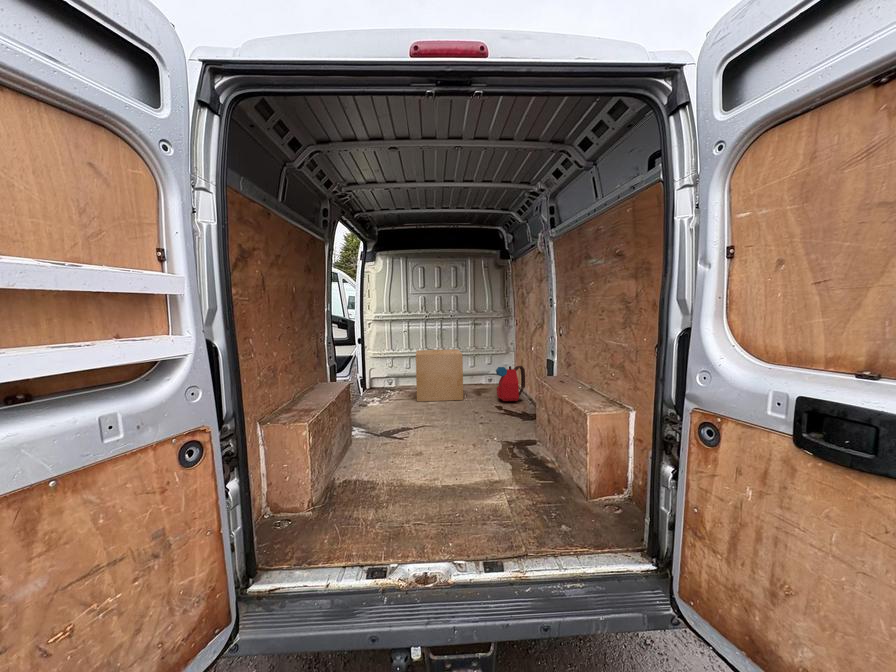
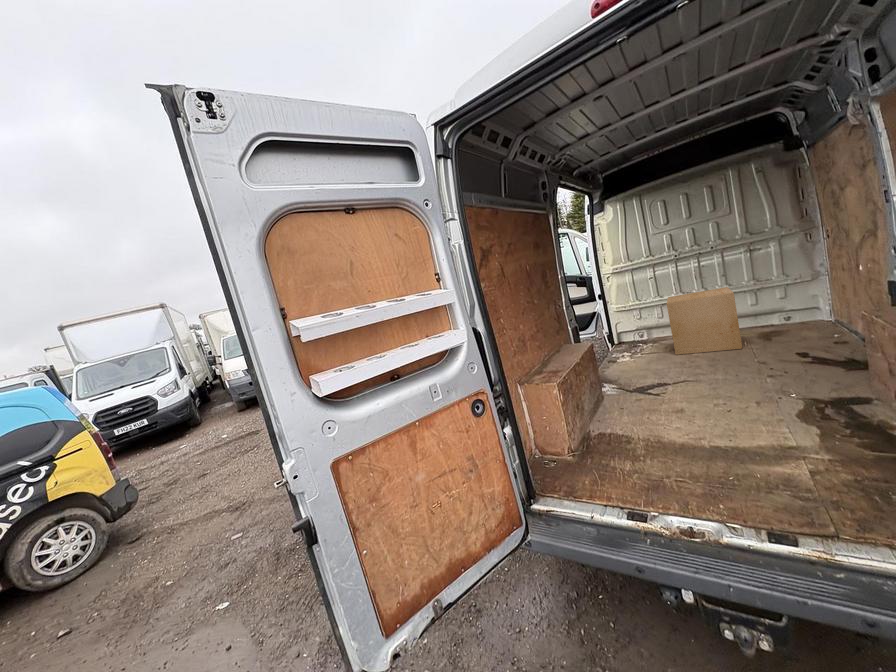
backpack: present [496,366,525,401] -> none [794,294,853,346]

